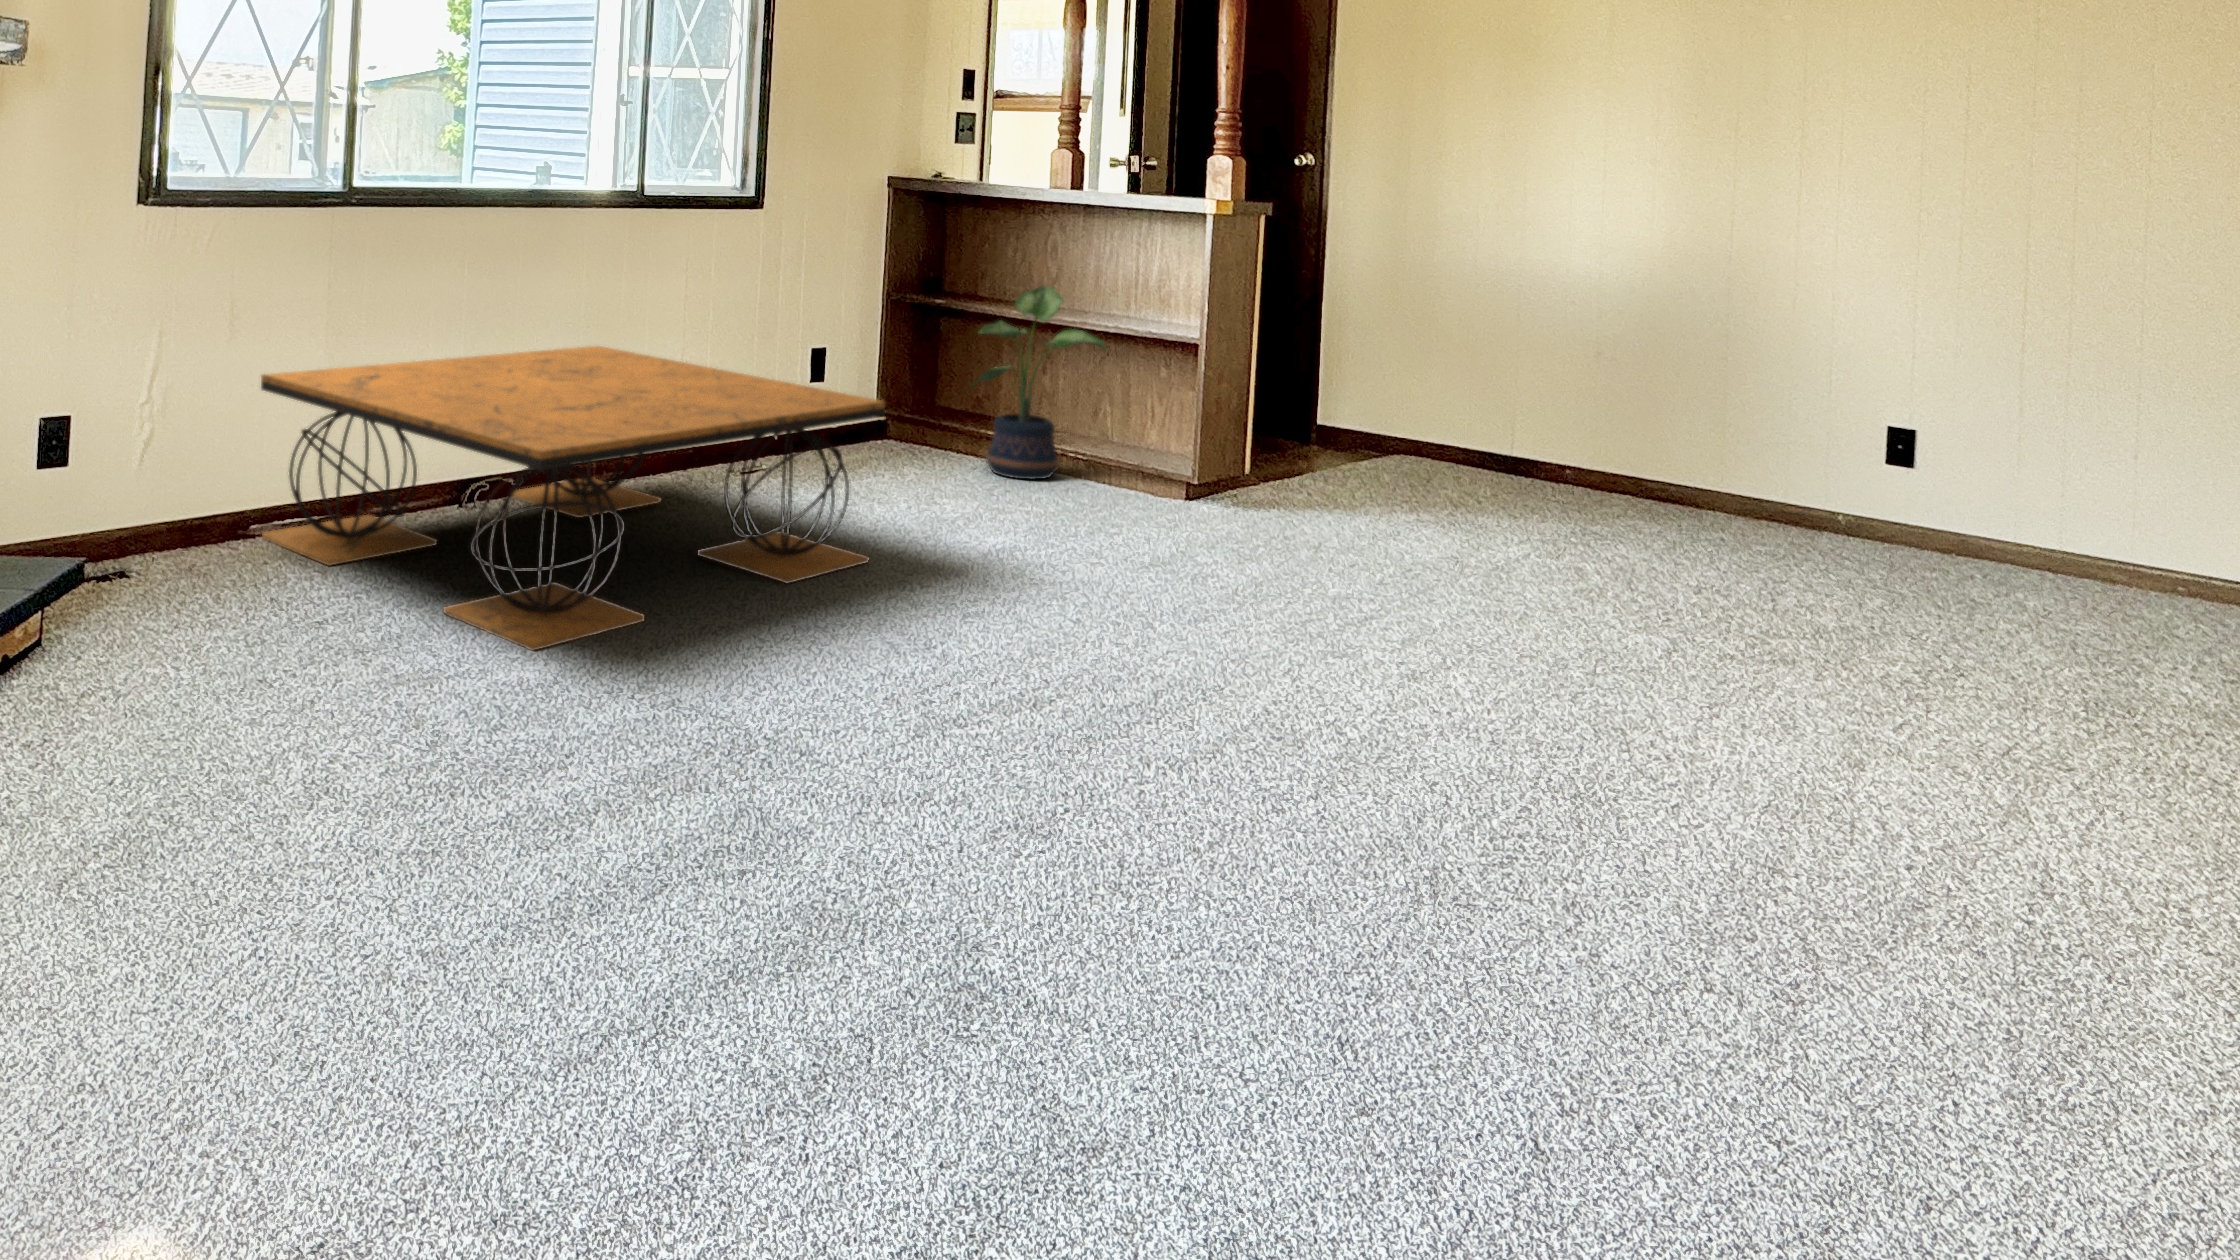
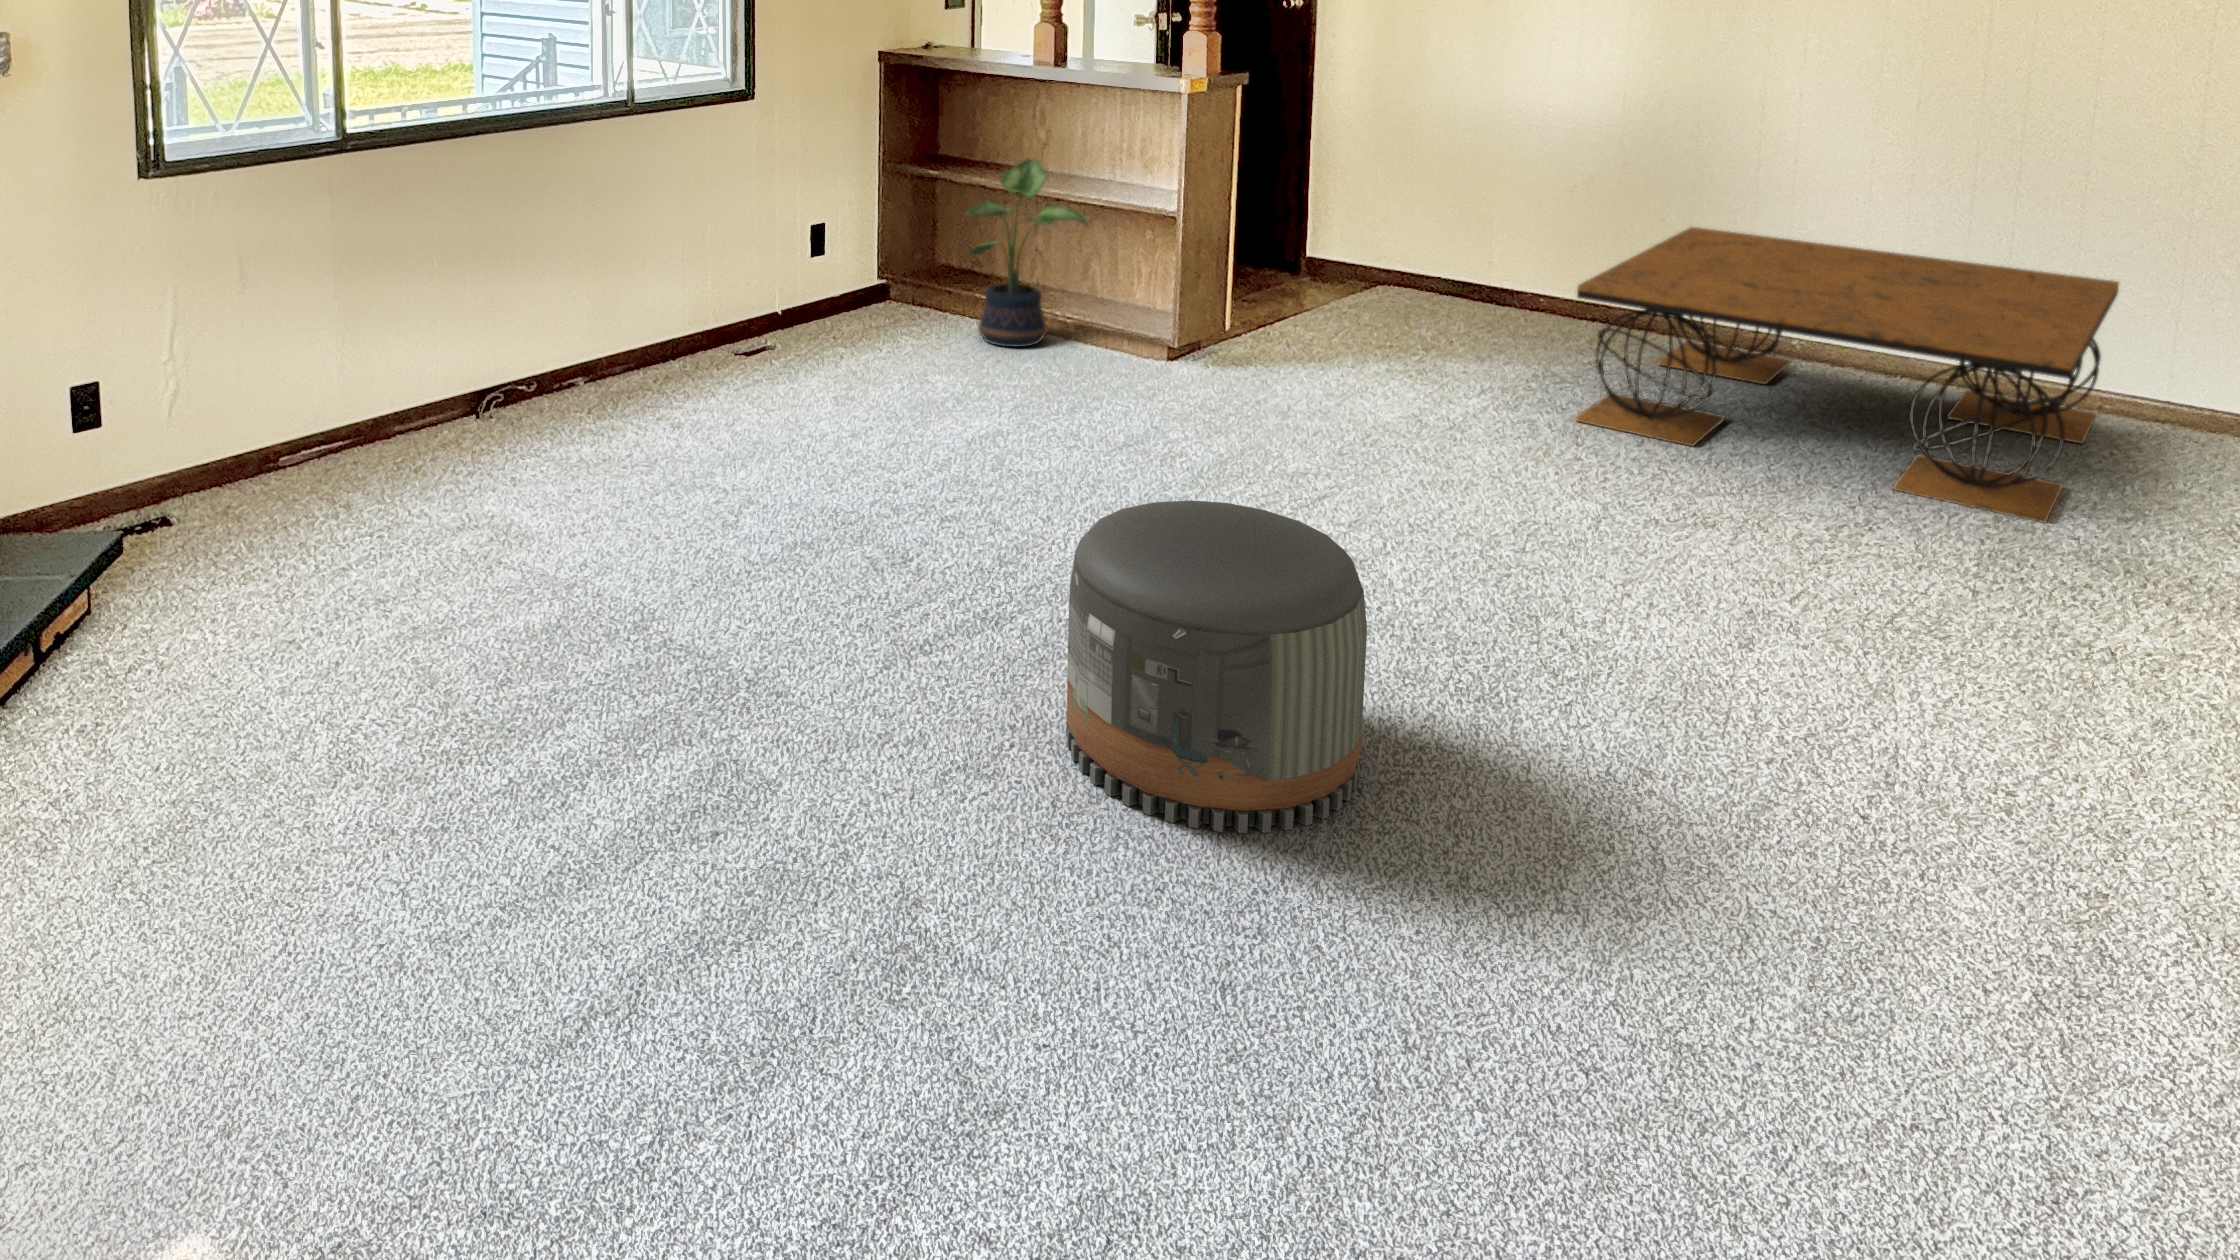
coffee table: present [261,346,885,650] -> present [1576,227,2119,523]
pouf: none [1127,551,1469,902] -> present [1066,500,1367,833]

